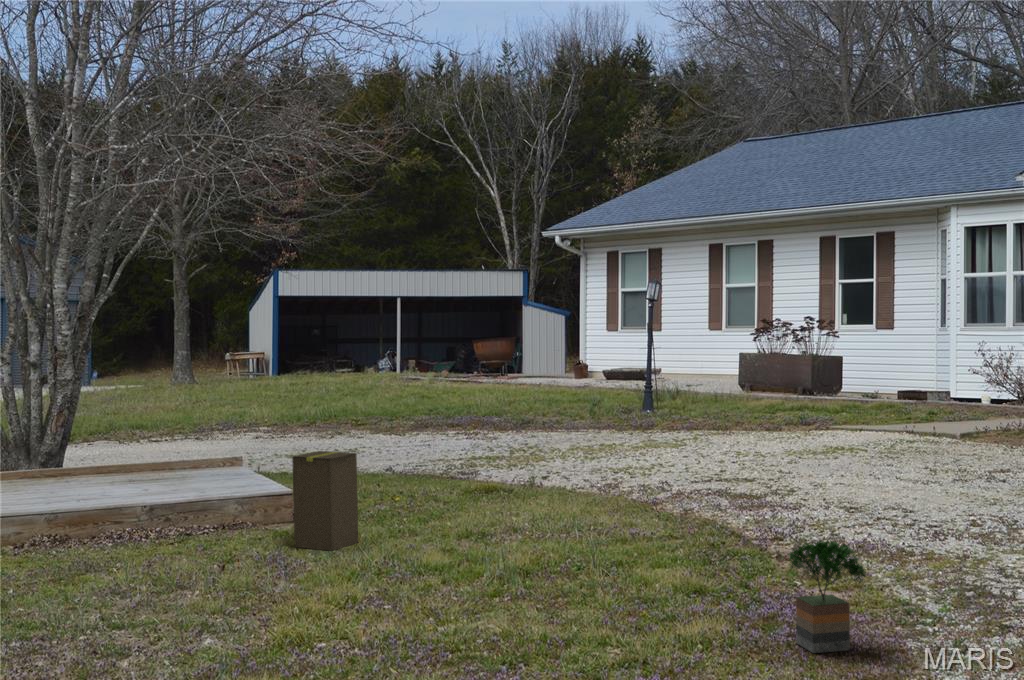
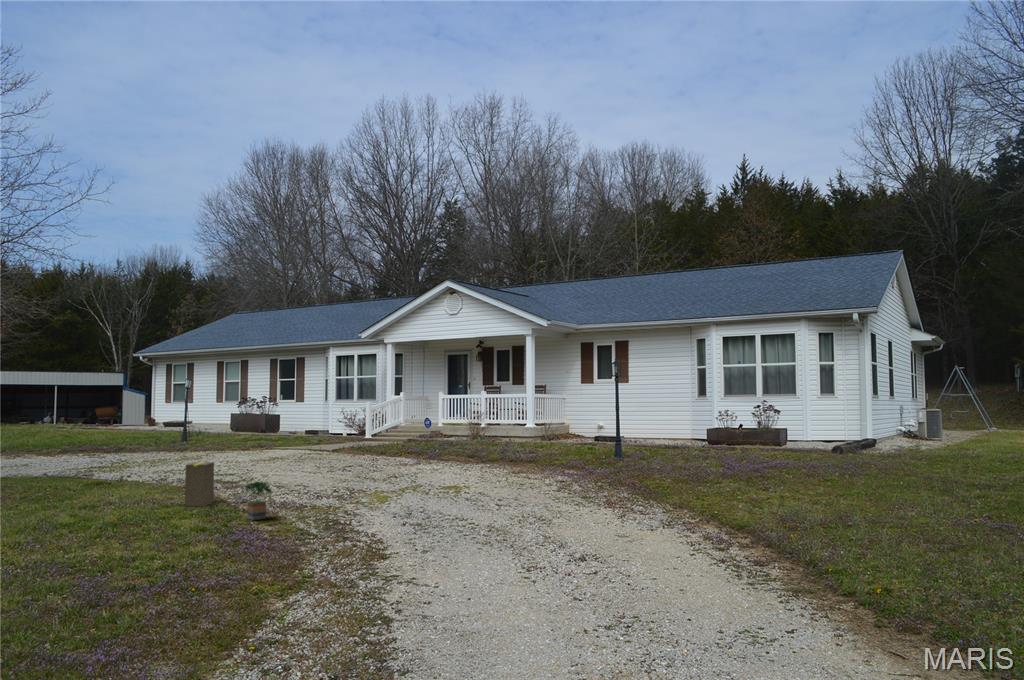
cardboard box: present [292,451,358,551] -> present [185,462,214,506]

